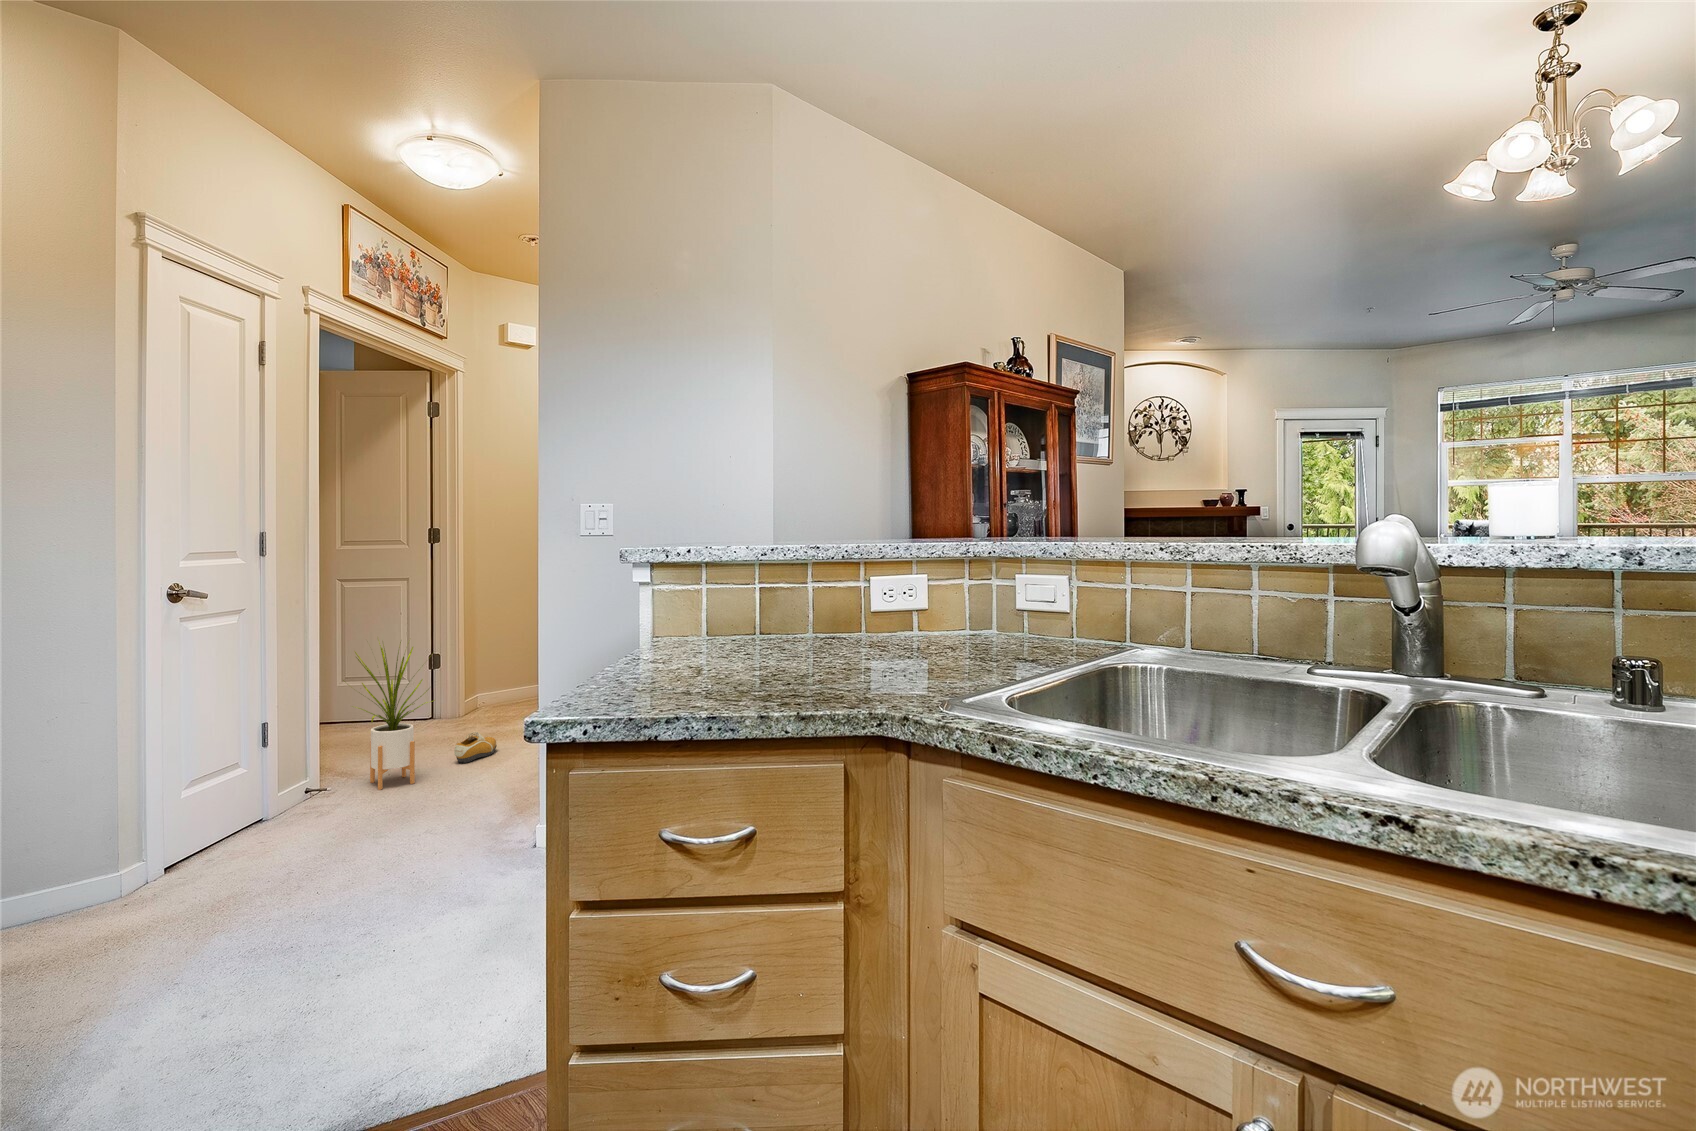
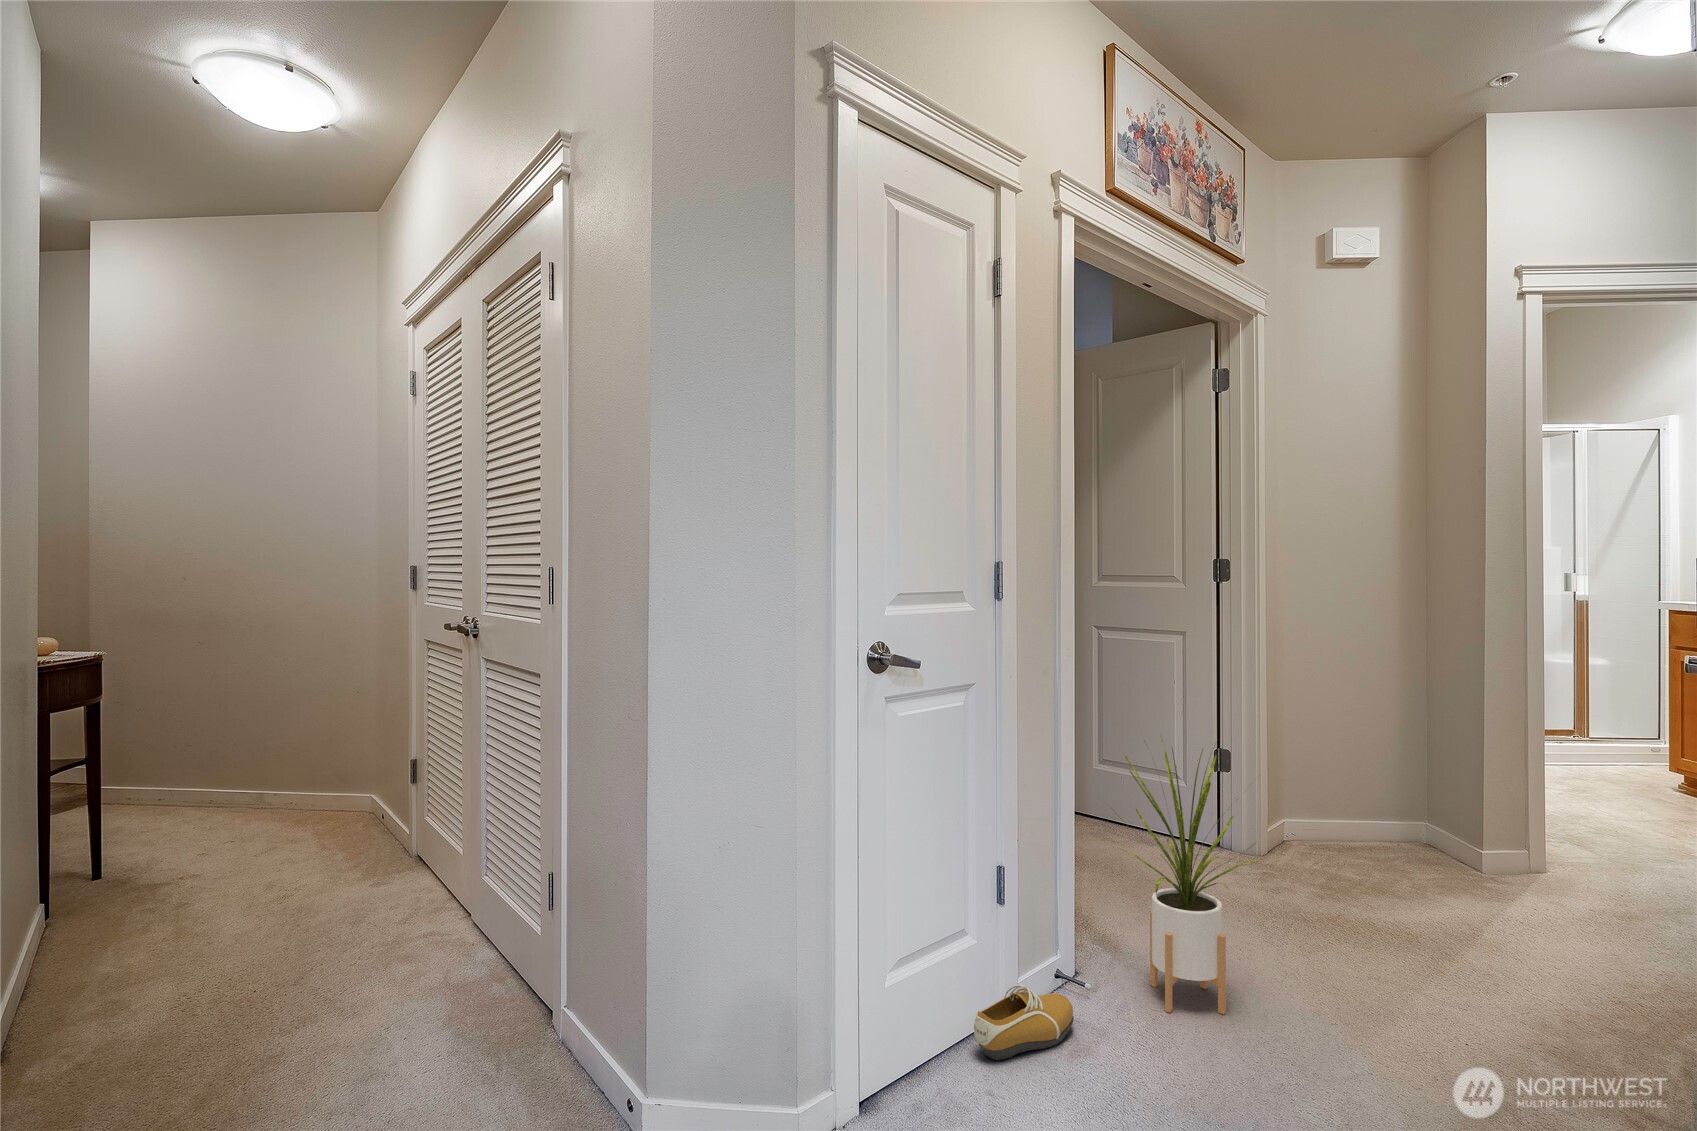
shoe: present [454,732,497,763] -> present [974,985,1074,1060]

